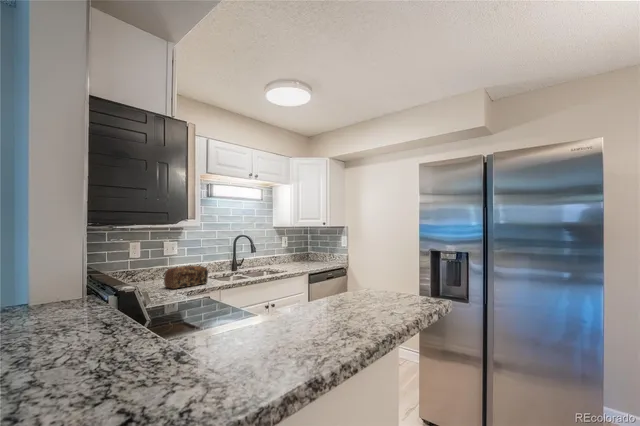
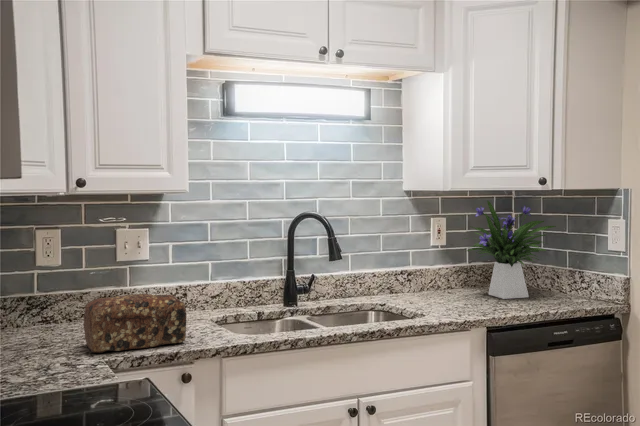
flower arrangement: none [295,230,327,265] -> present [467,201,556,299]

